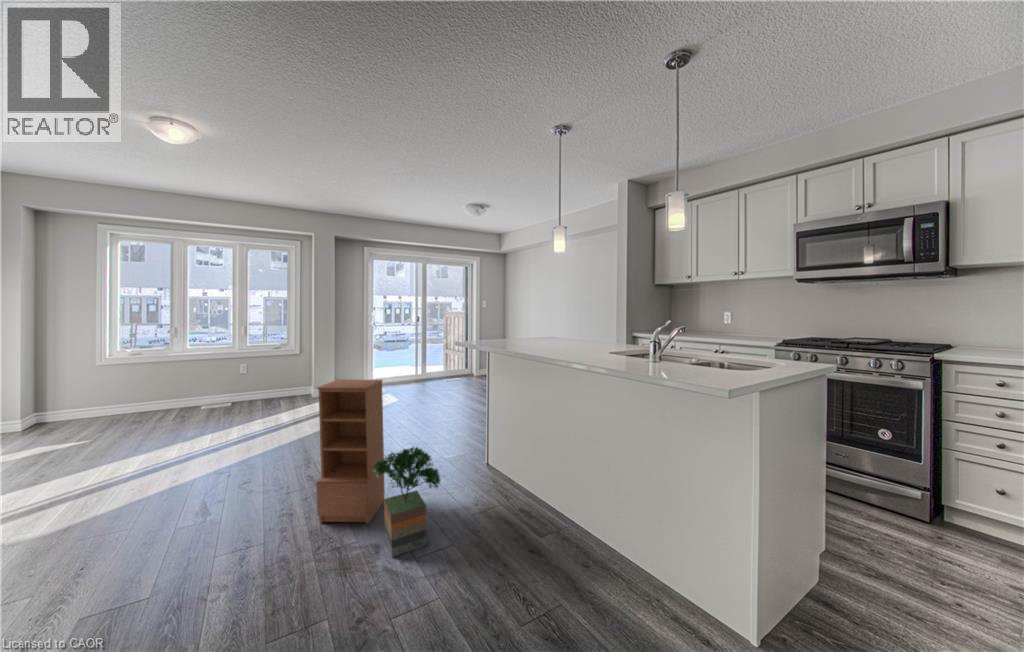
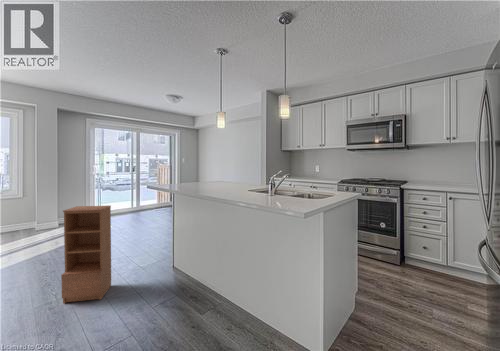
potted tree: present [373,447,441,557] -> none [106,245,154,316]

